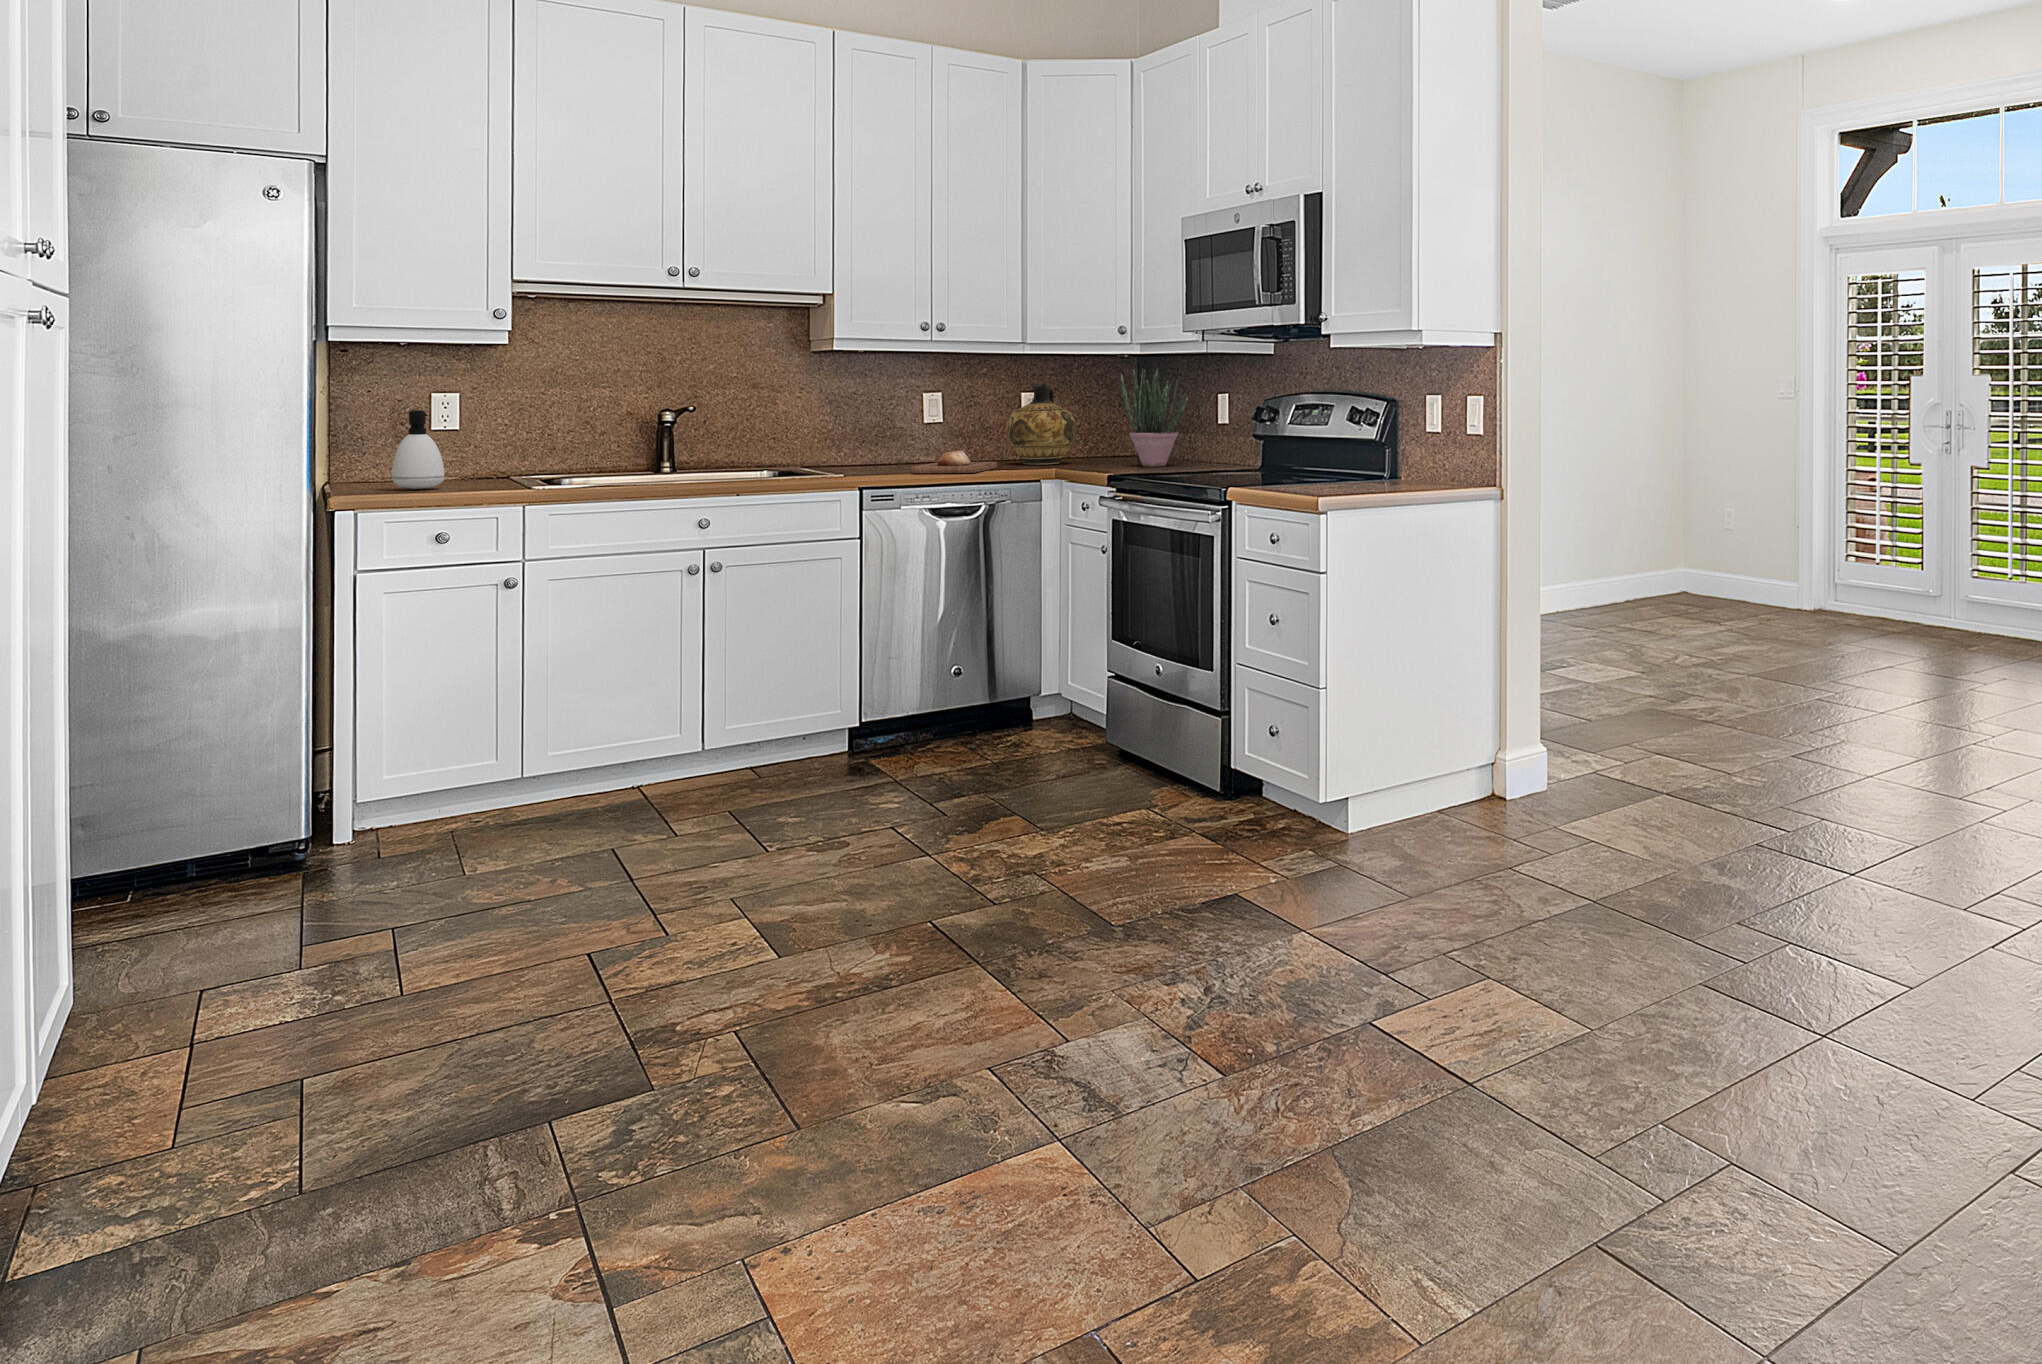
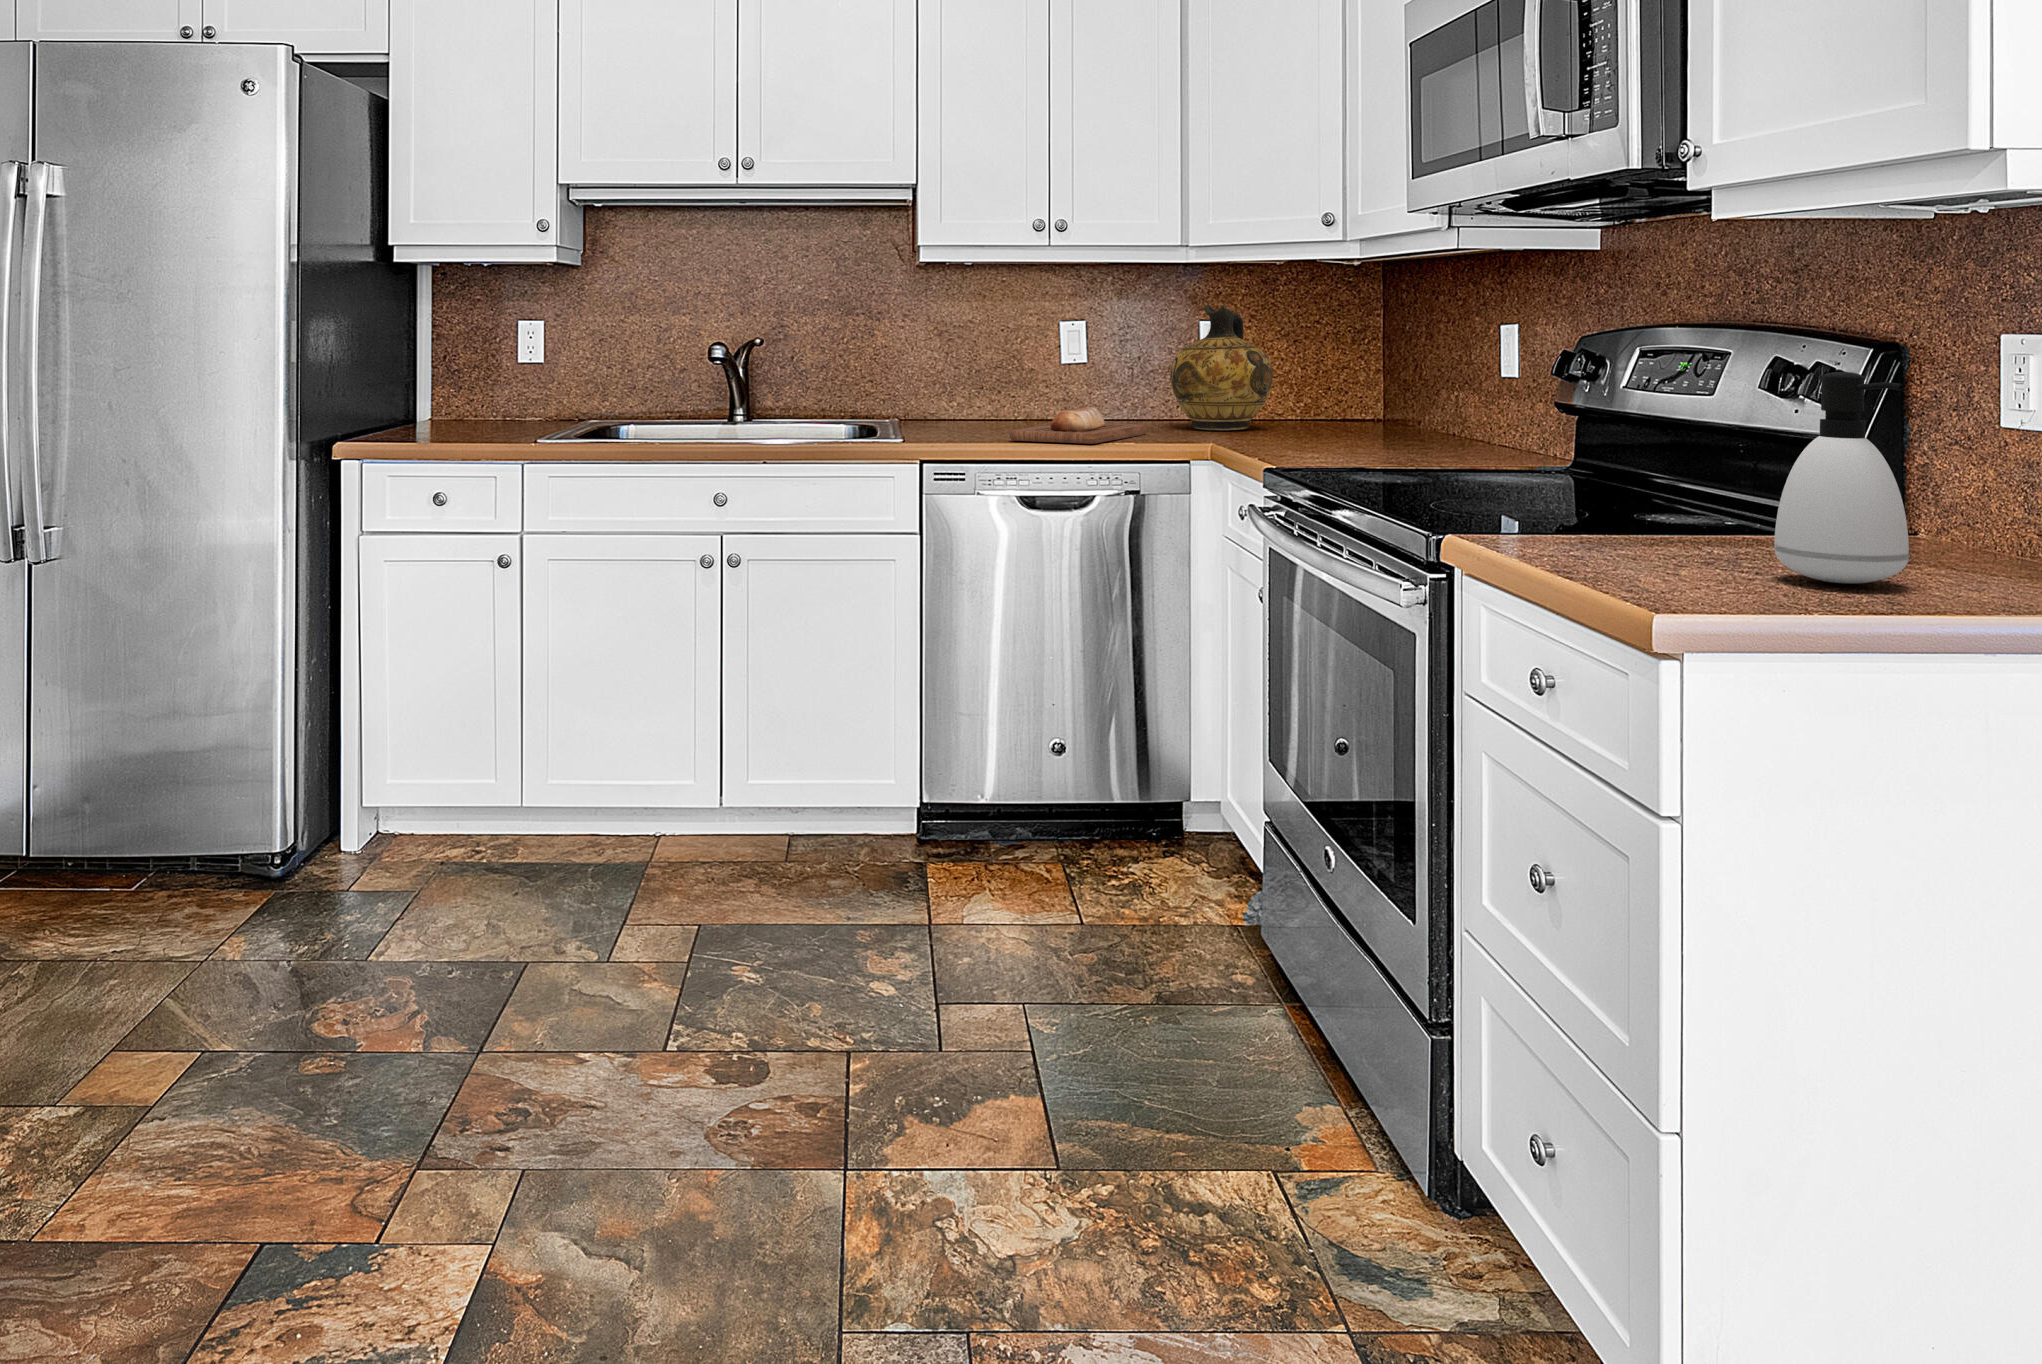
potted plant: present [1121,368,1188,466] -> none [1333,280,1449,443]
soap dispenser: present [392,410,444,489] -> present [1774,372,1909,584]

